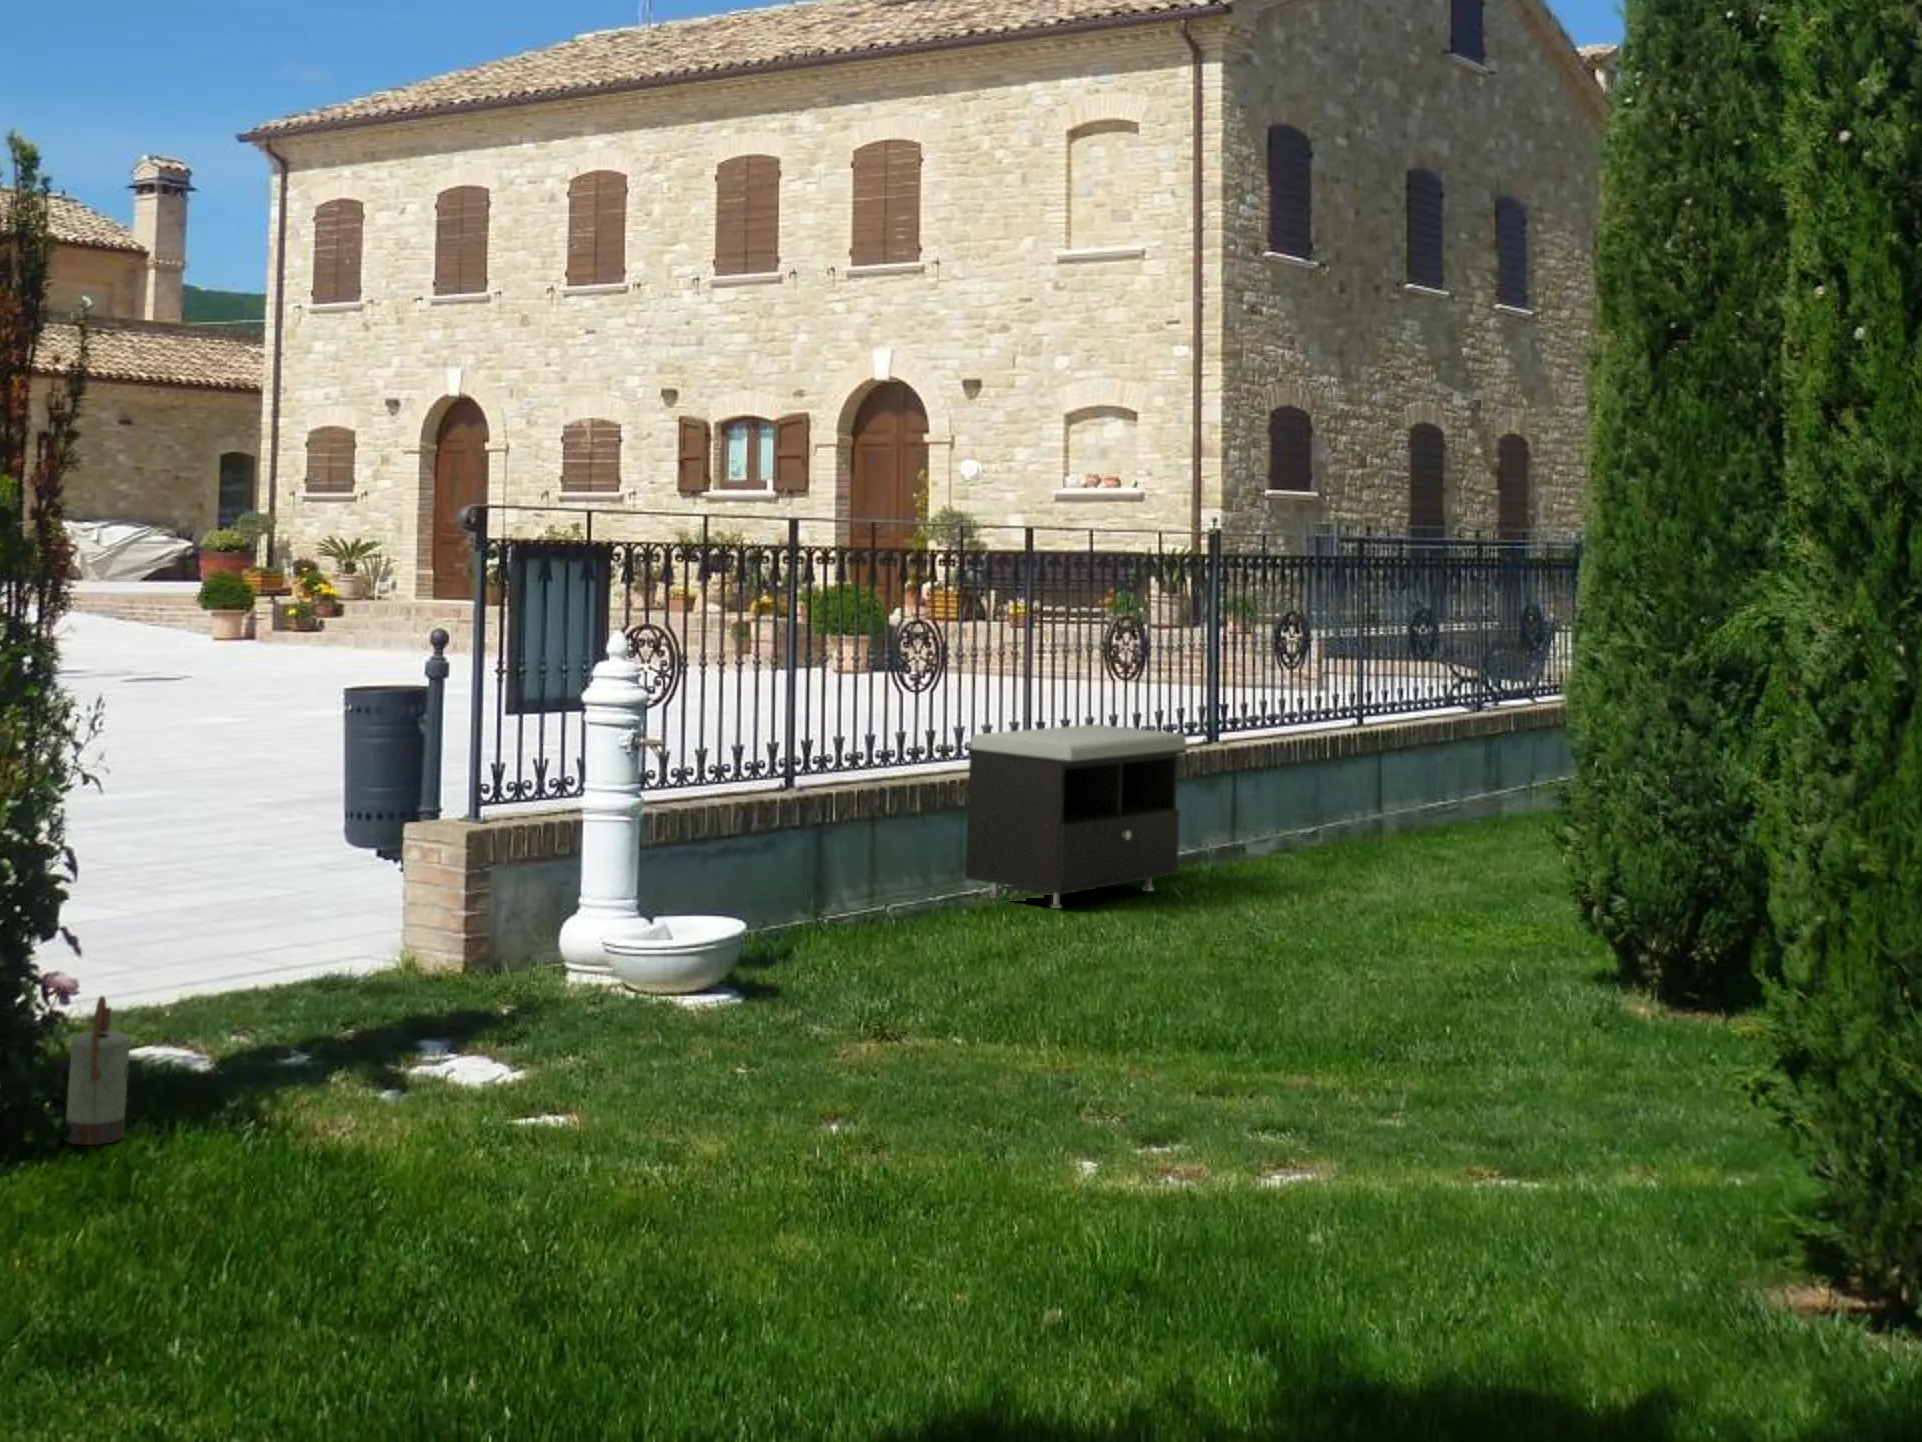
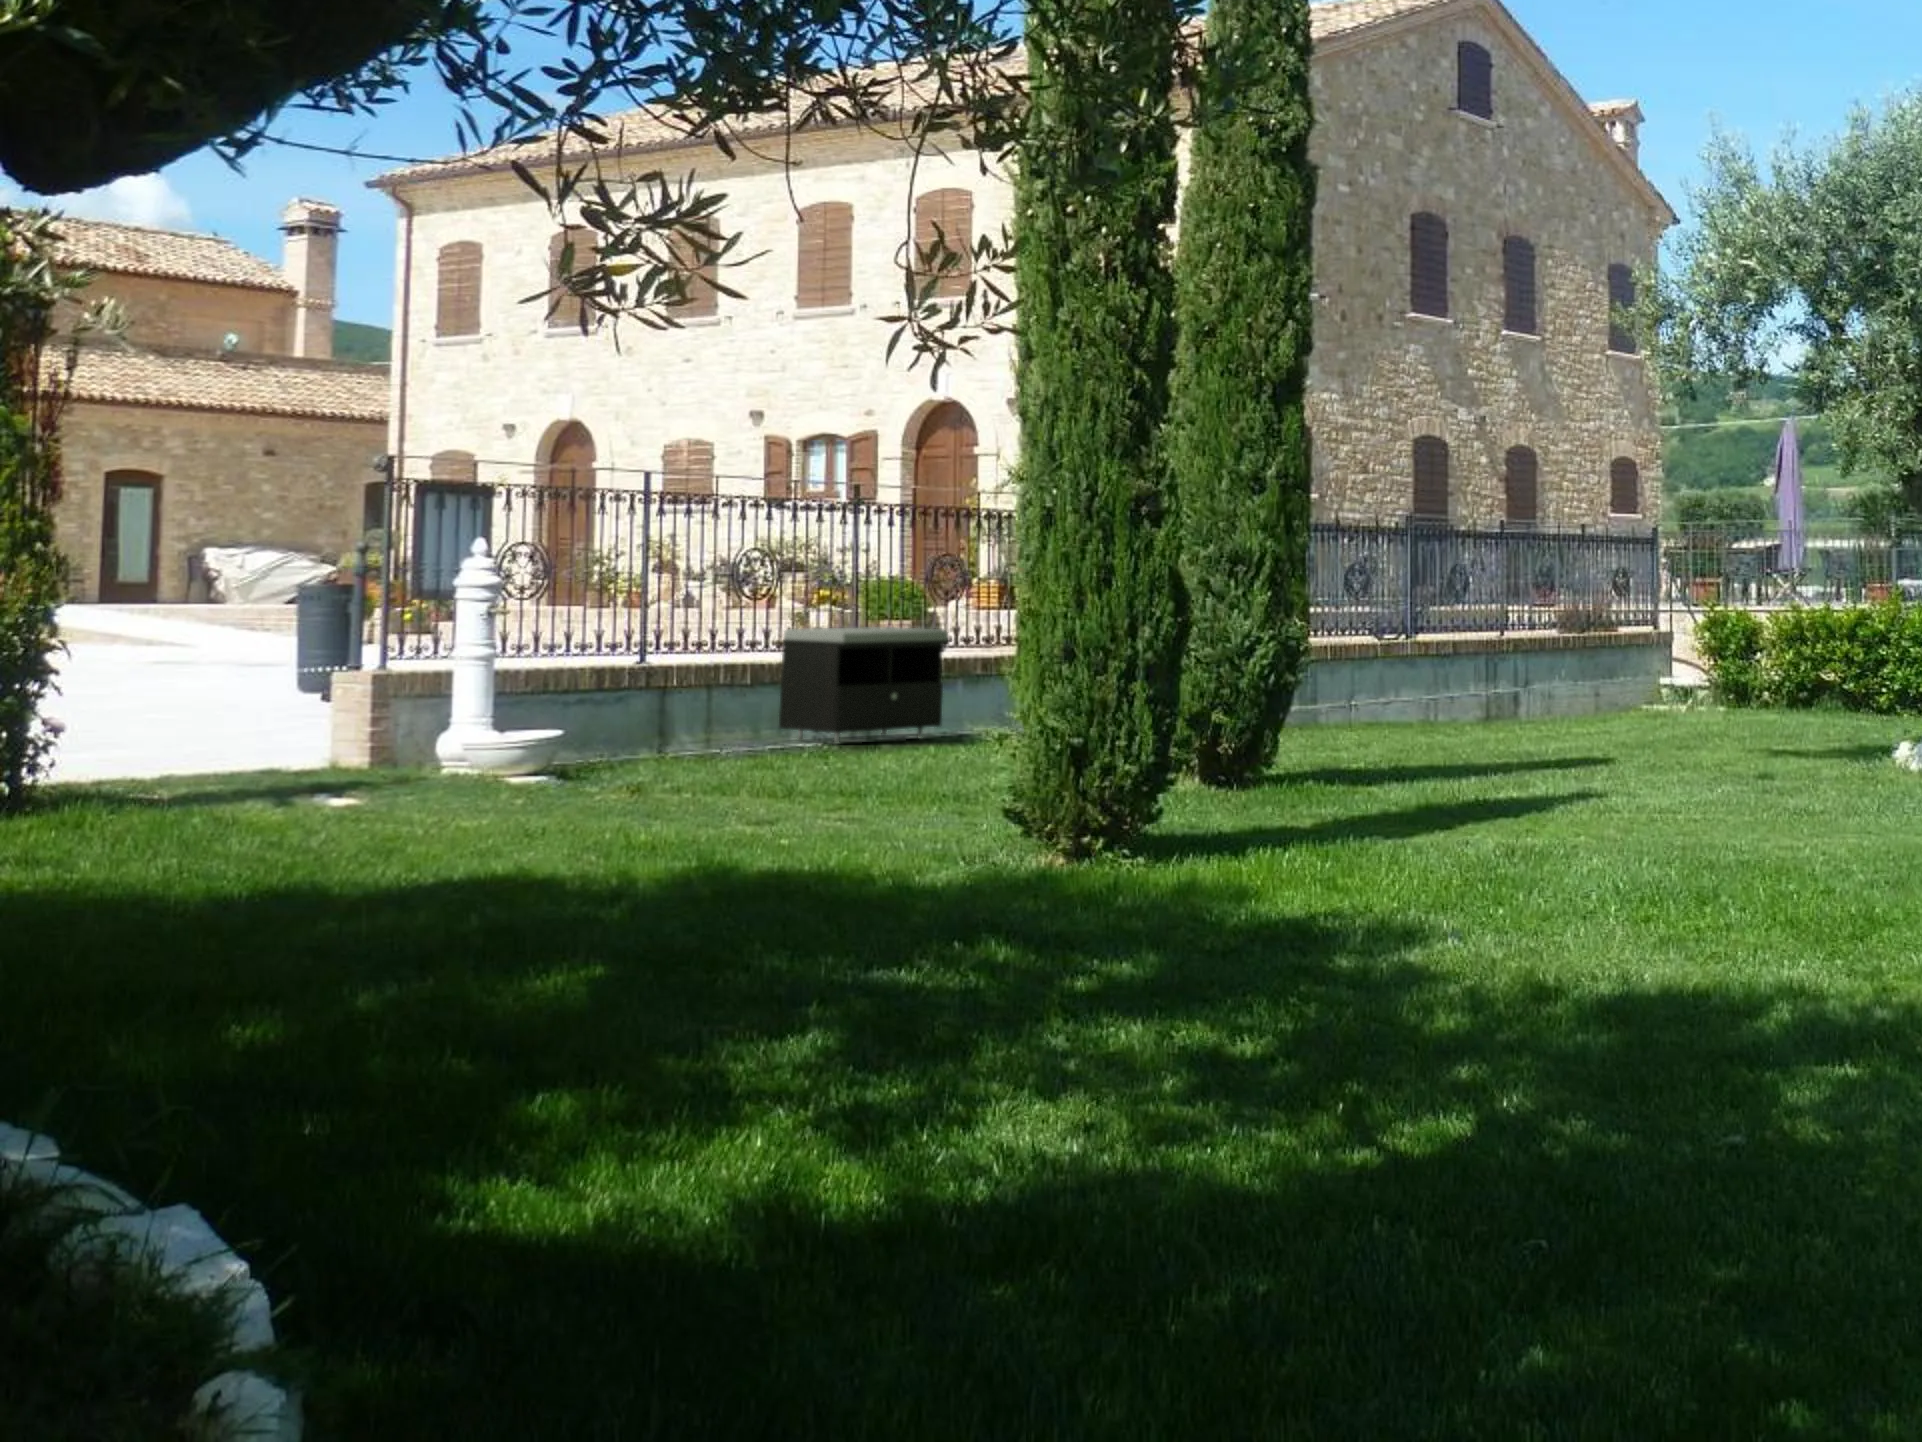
watering can: present [64,996,130,1145] -> none [77,720,117,801]

